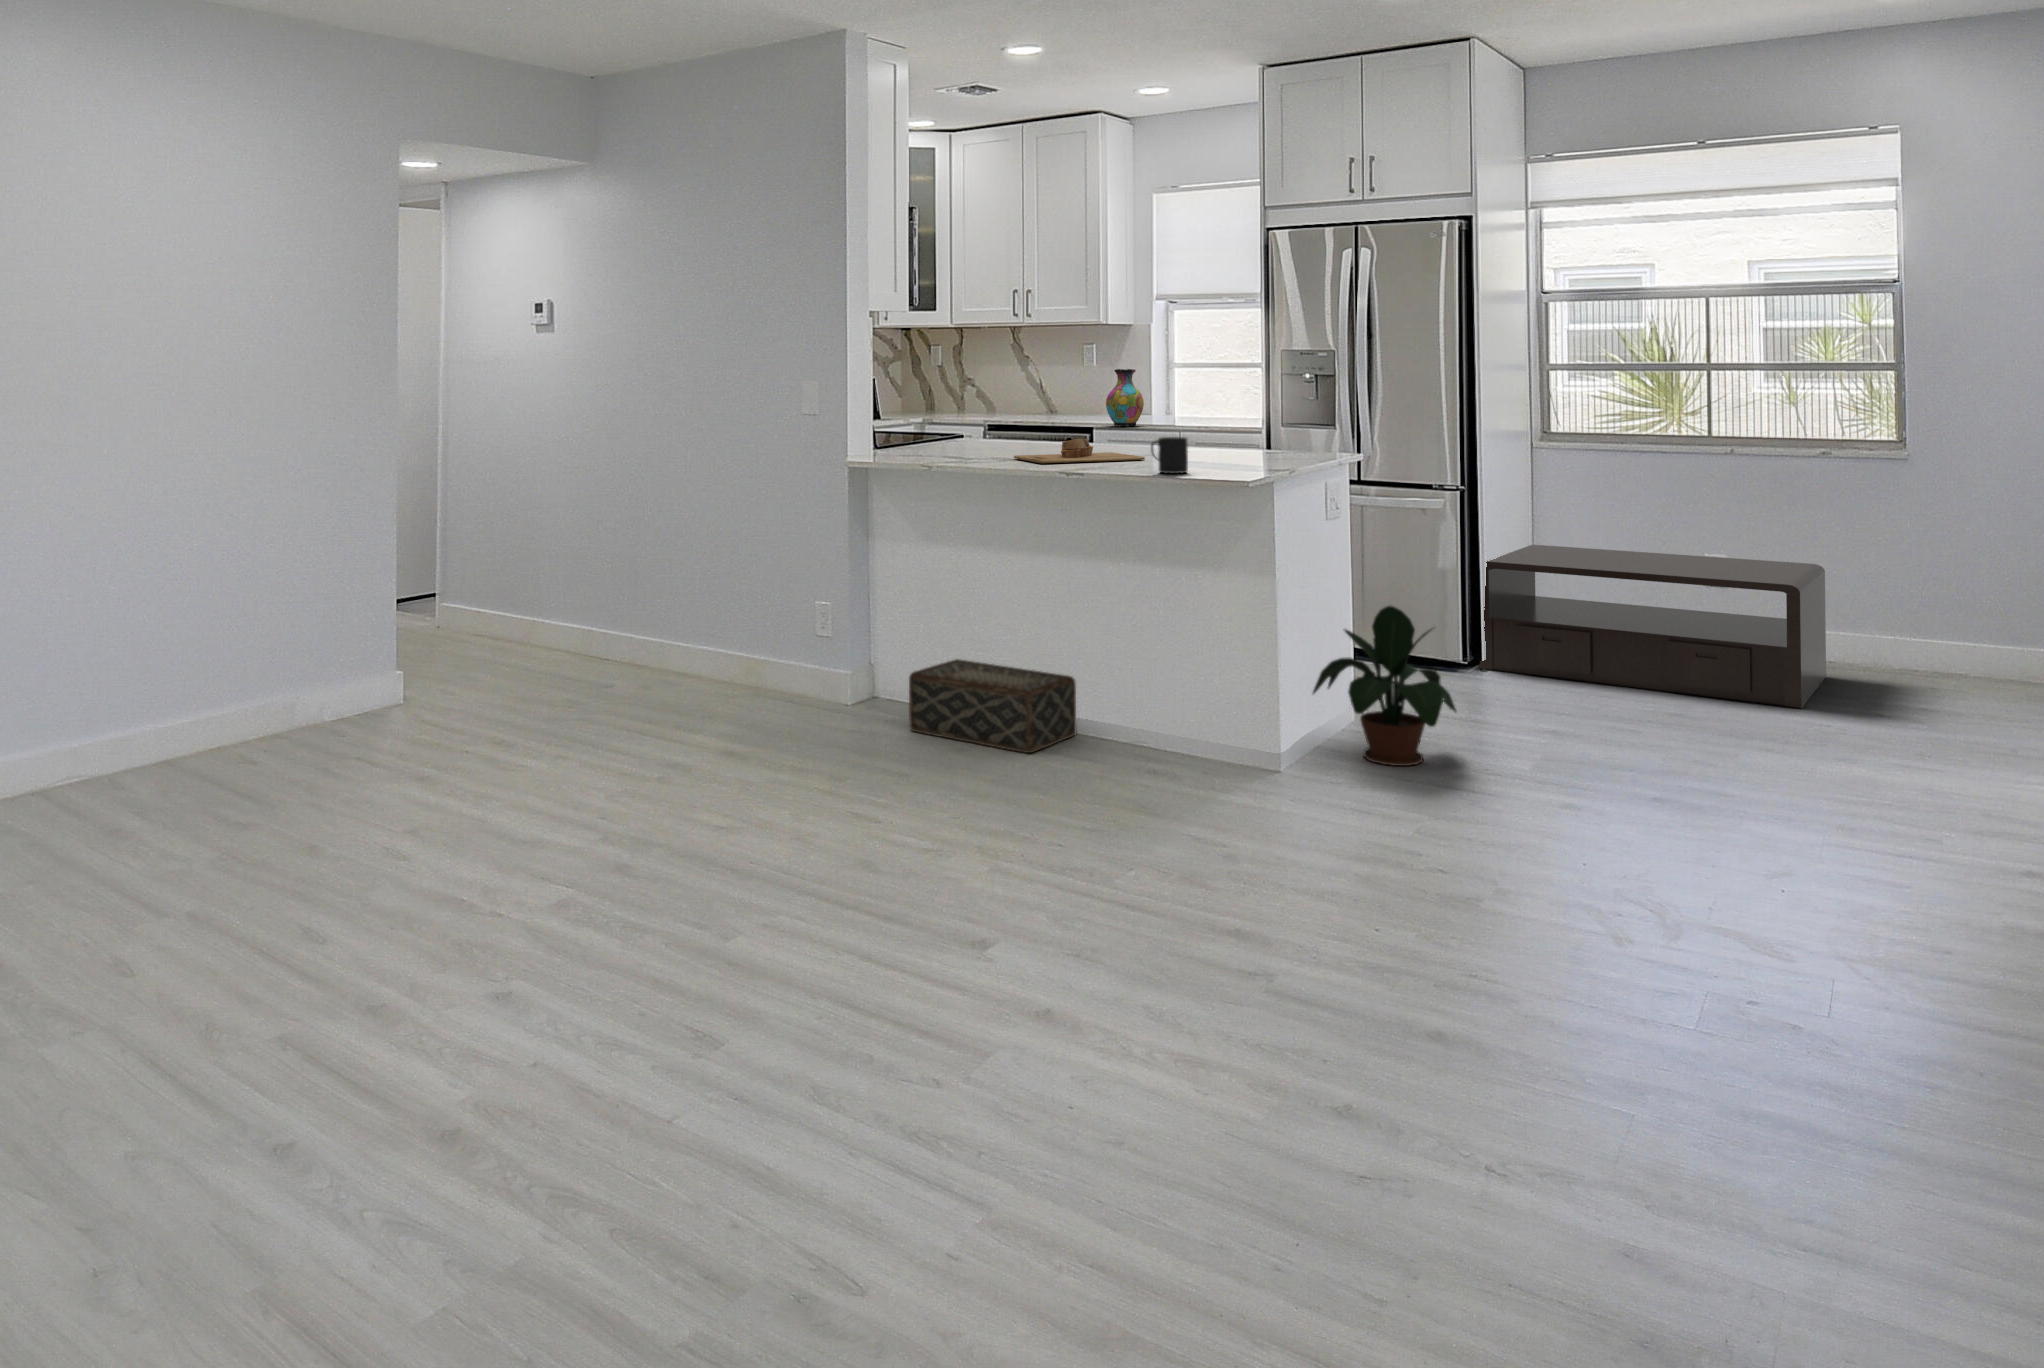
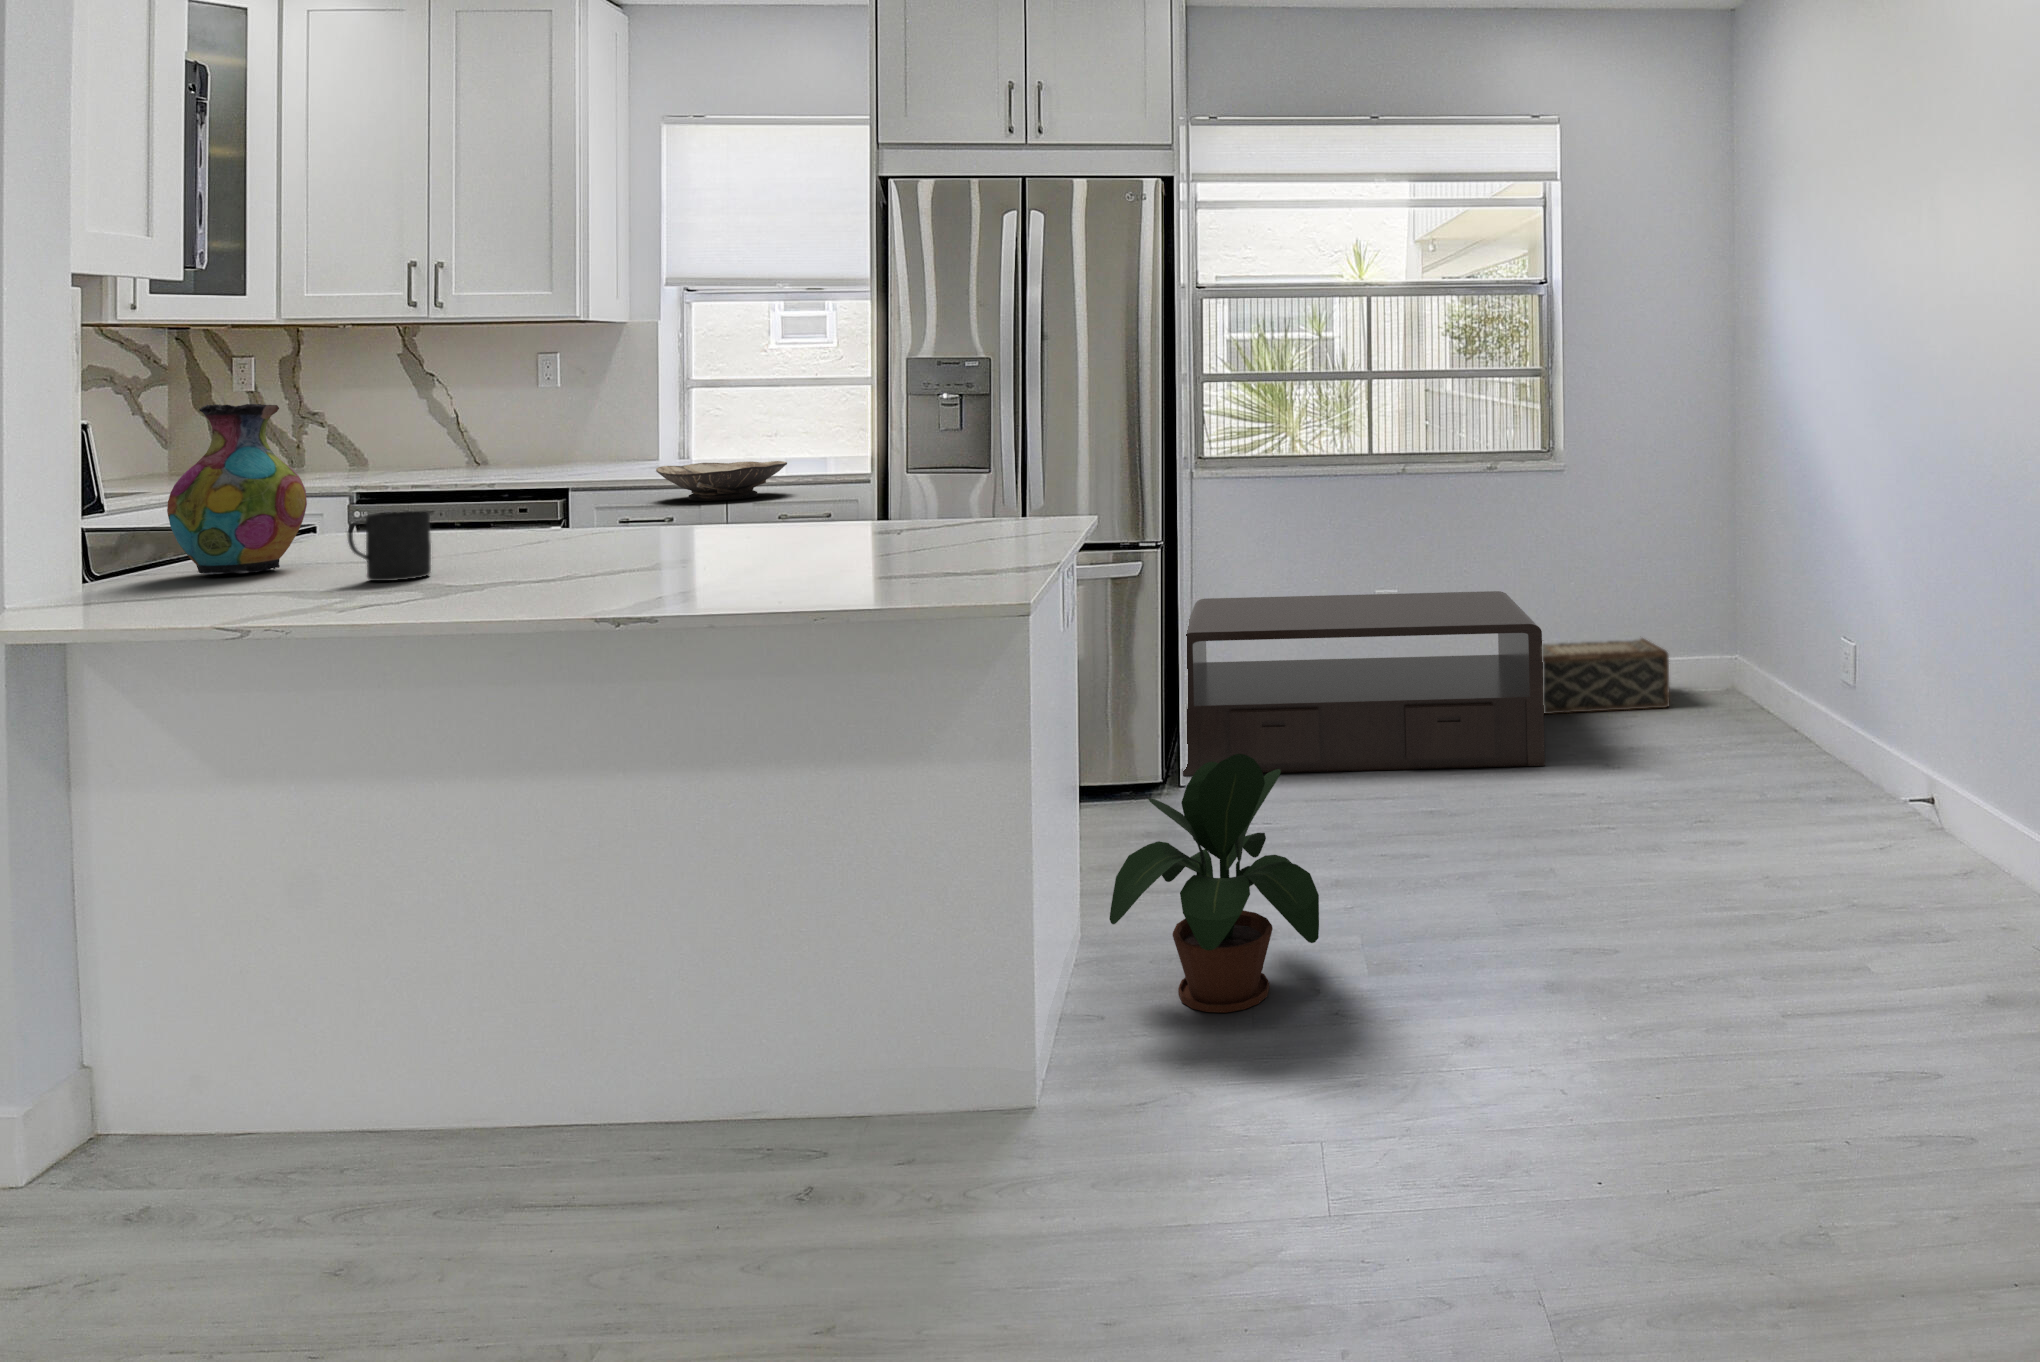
vase: present [1106,369,1144,426] -> present [167,404,307,574]
bowl: none [1125,418,1202,441] -> present [656,461,787,501]
mug: present [1151,437,1188,473] -> present [348,511,431,581]
cutting board: present [1014,438,1145,464] -> none [488,511,768,569]
woven basket: present [909,659,1077,753] -> present [1542,638,1670,714]

